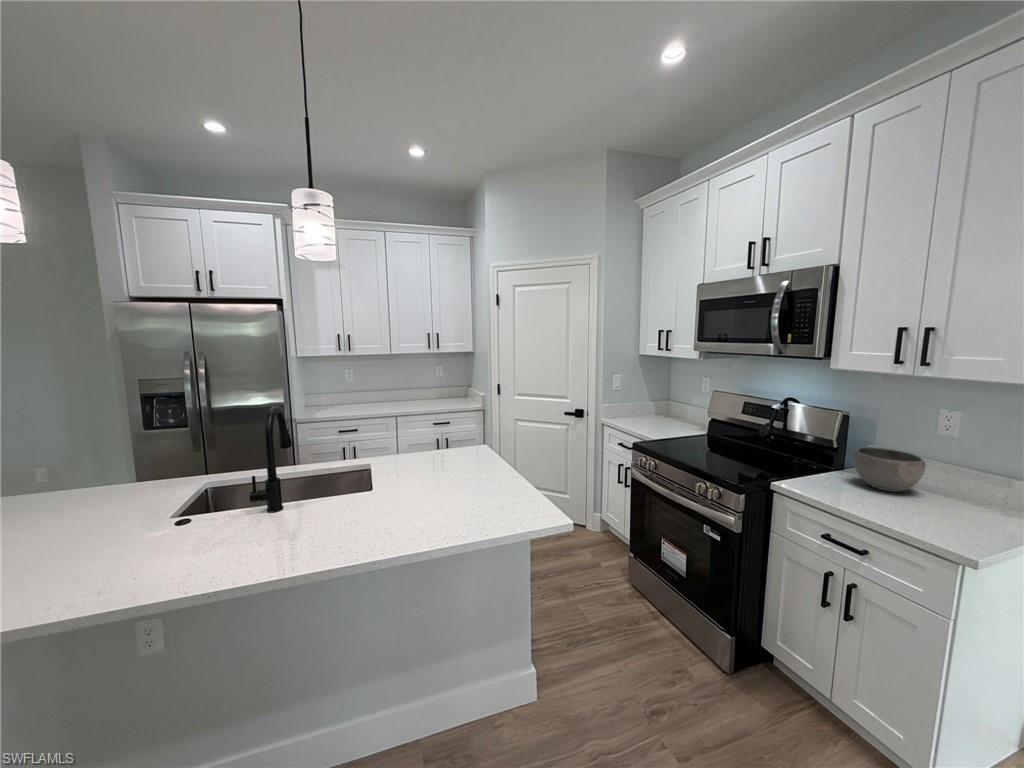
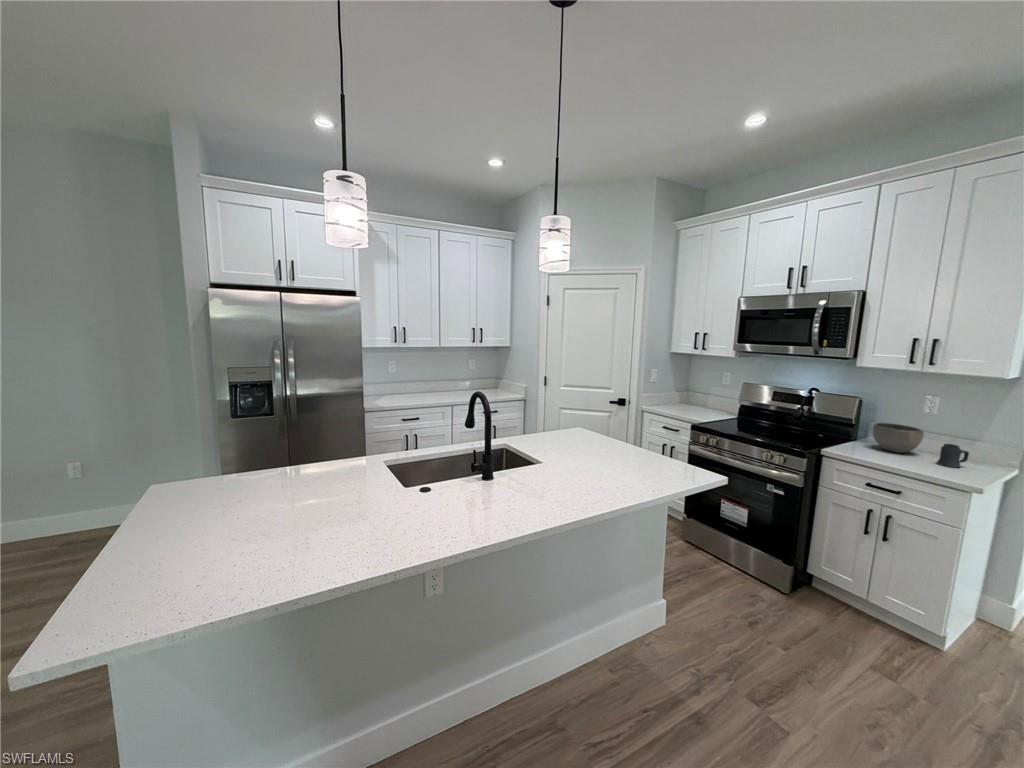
mug: none [935,483,985,521] -> present [937,444,969,468]

